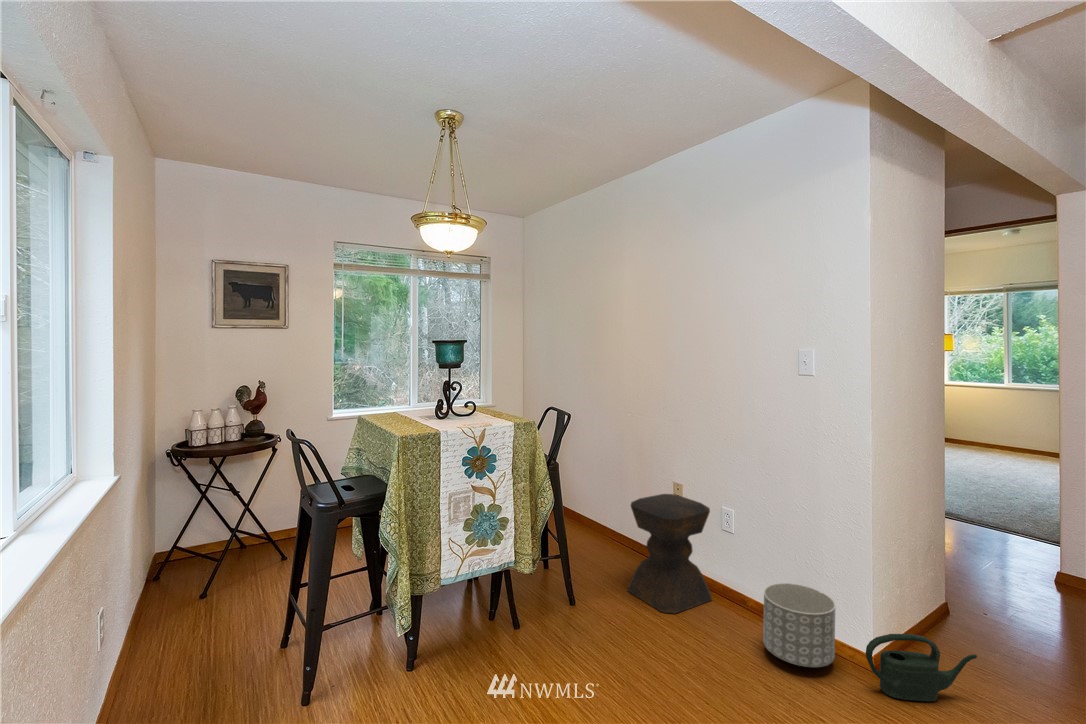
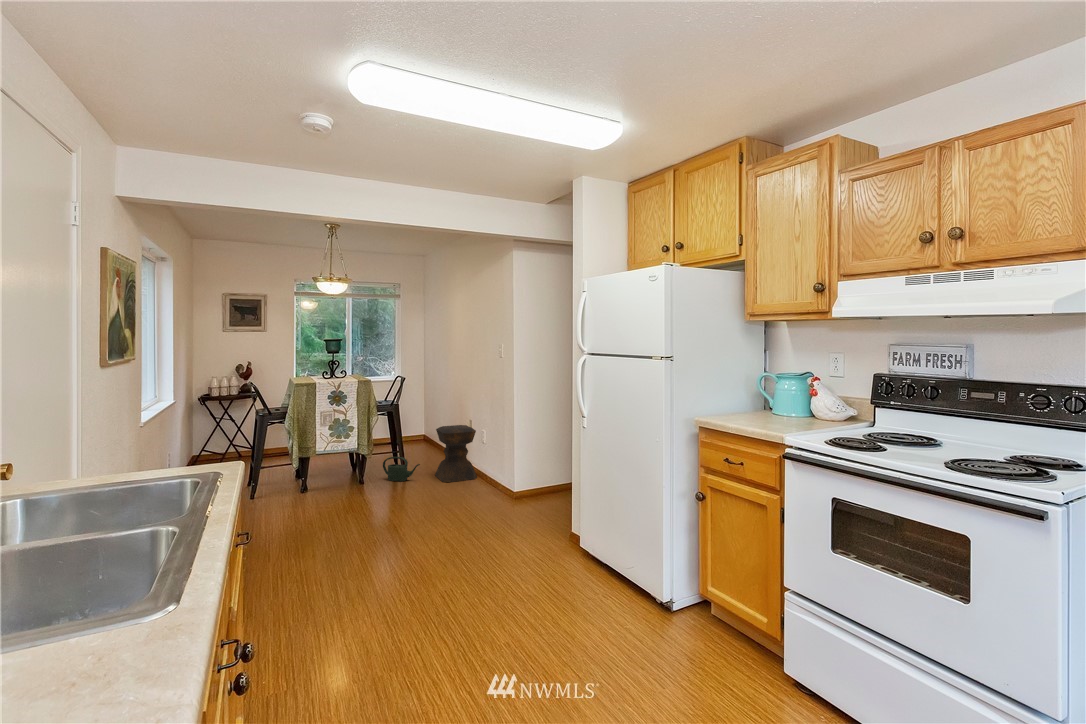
planter: present [763,583,835,667] -> none [471,462,502,497]
watering can: present [866,634,977,701] -> present [383,457,420,481]

